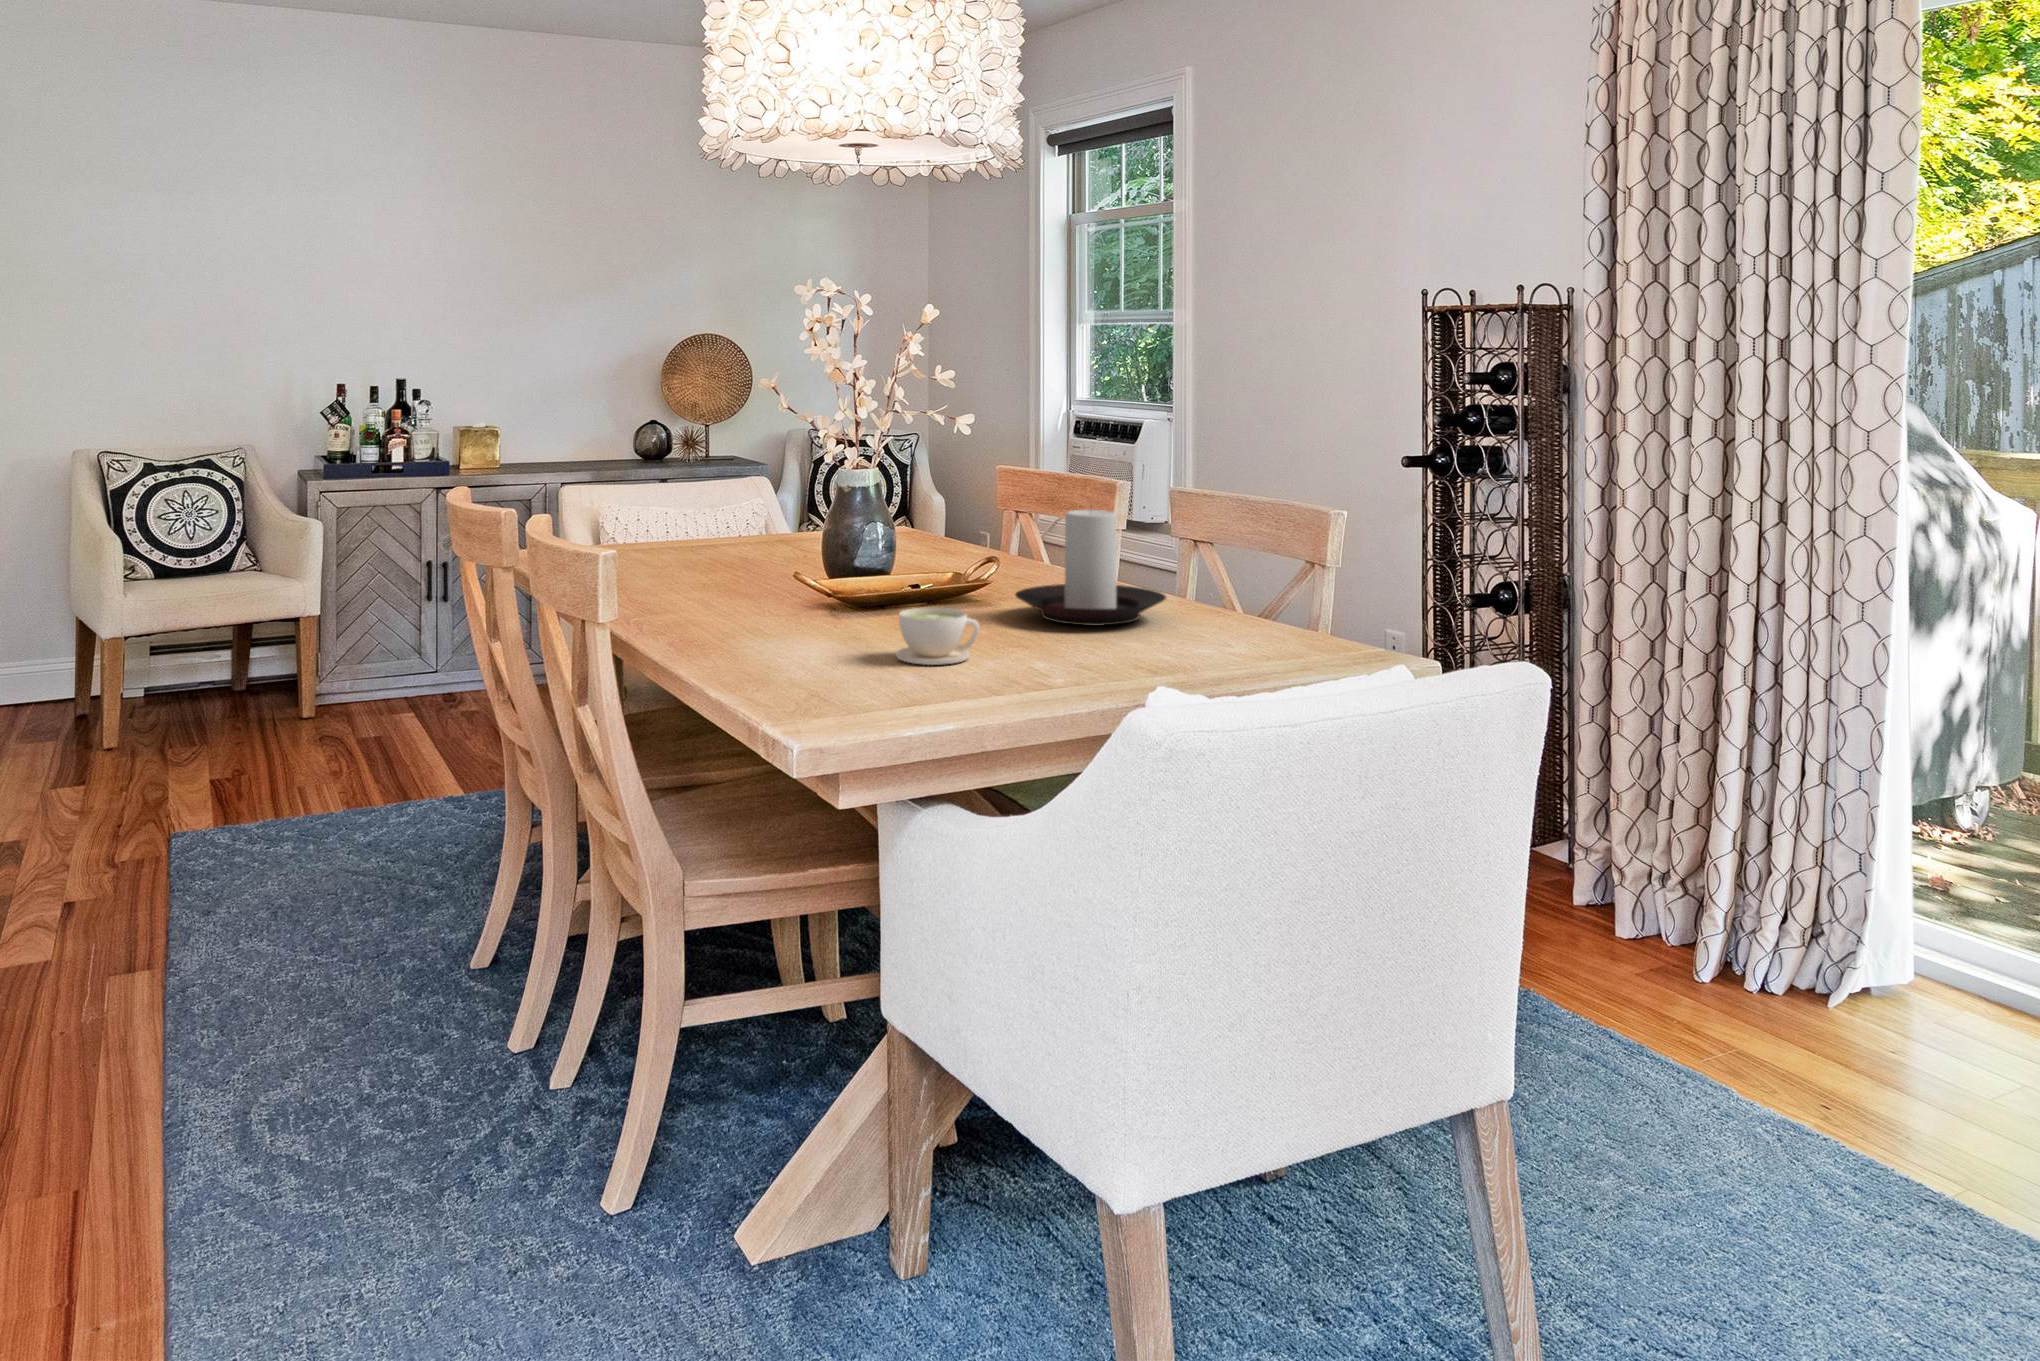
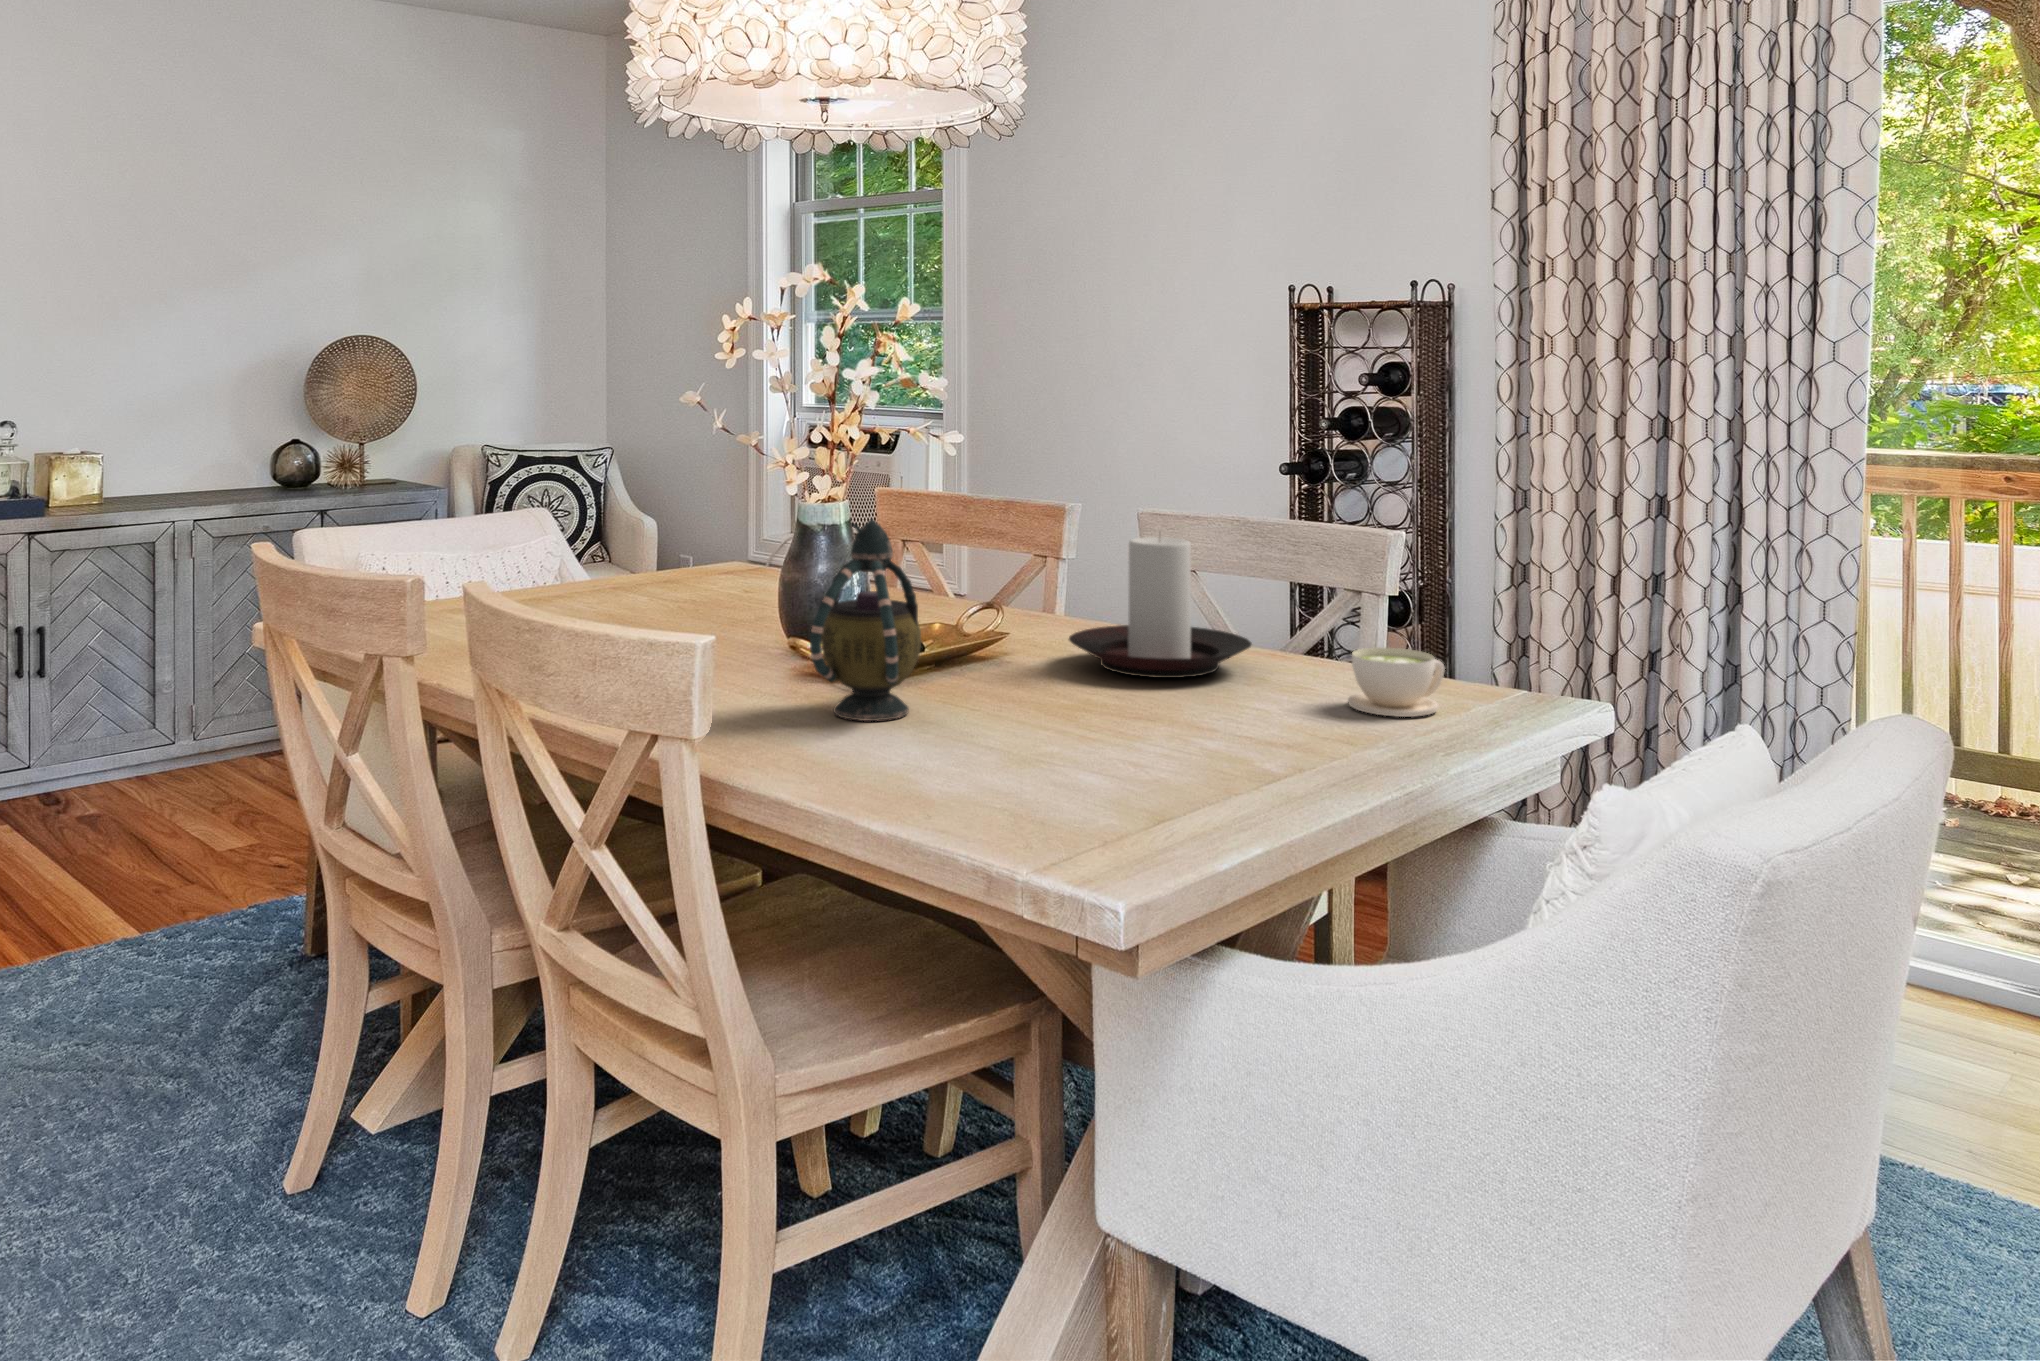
teapot: none [750,484,872,639] -> present [810,519,921,721]
coffee cup: present [896,607,979,665] -> present [1348,648,1445,717]

